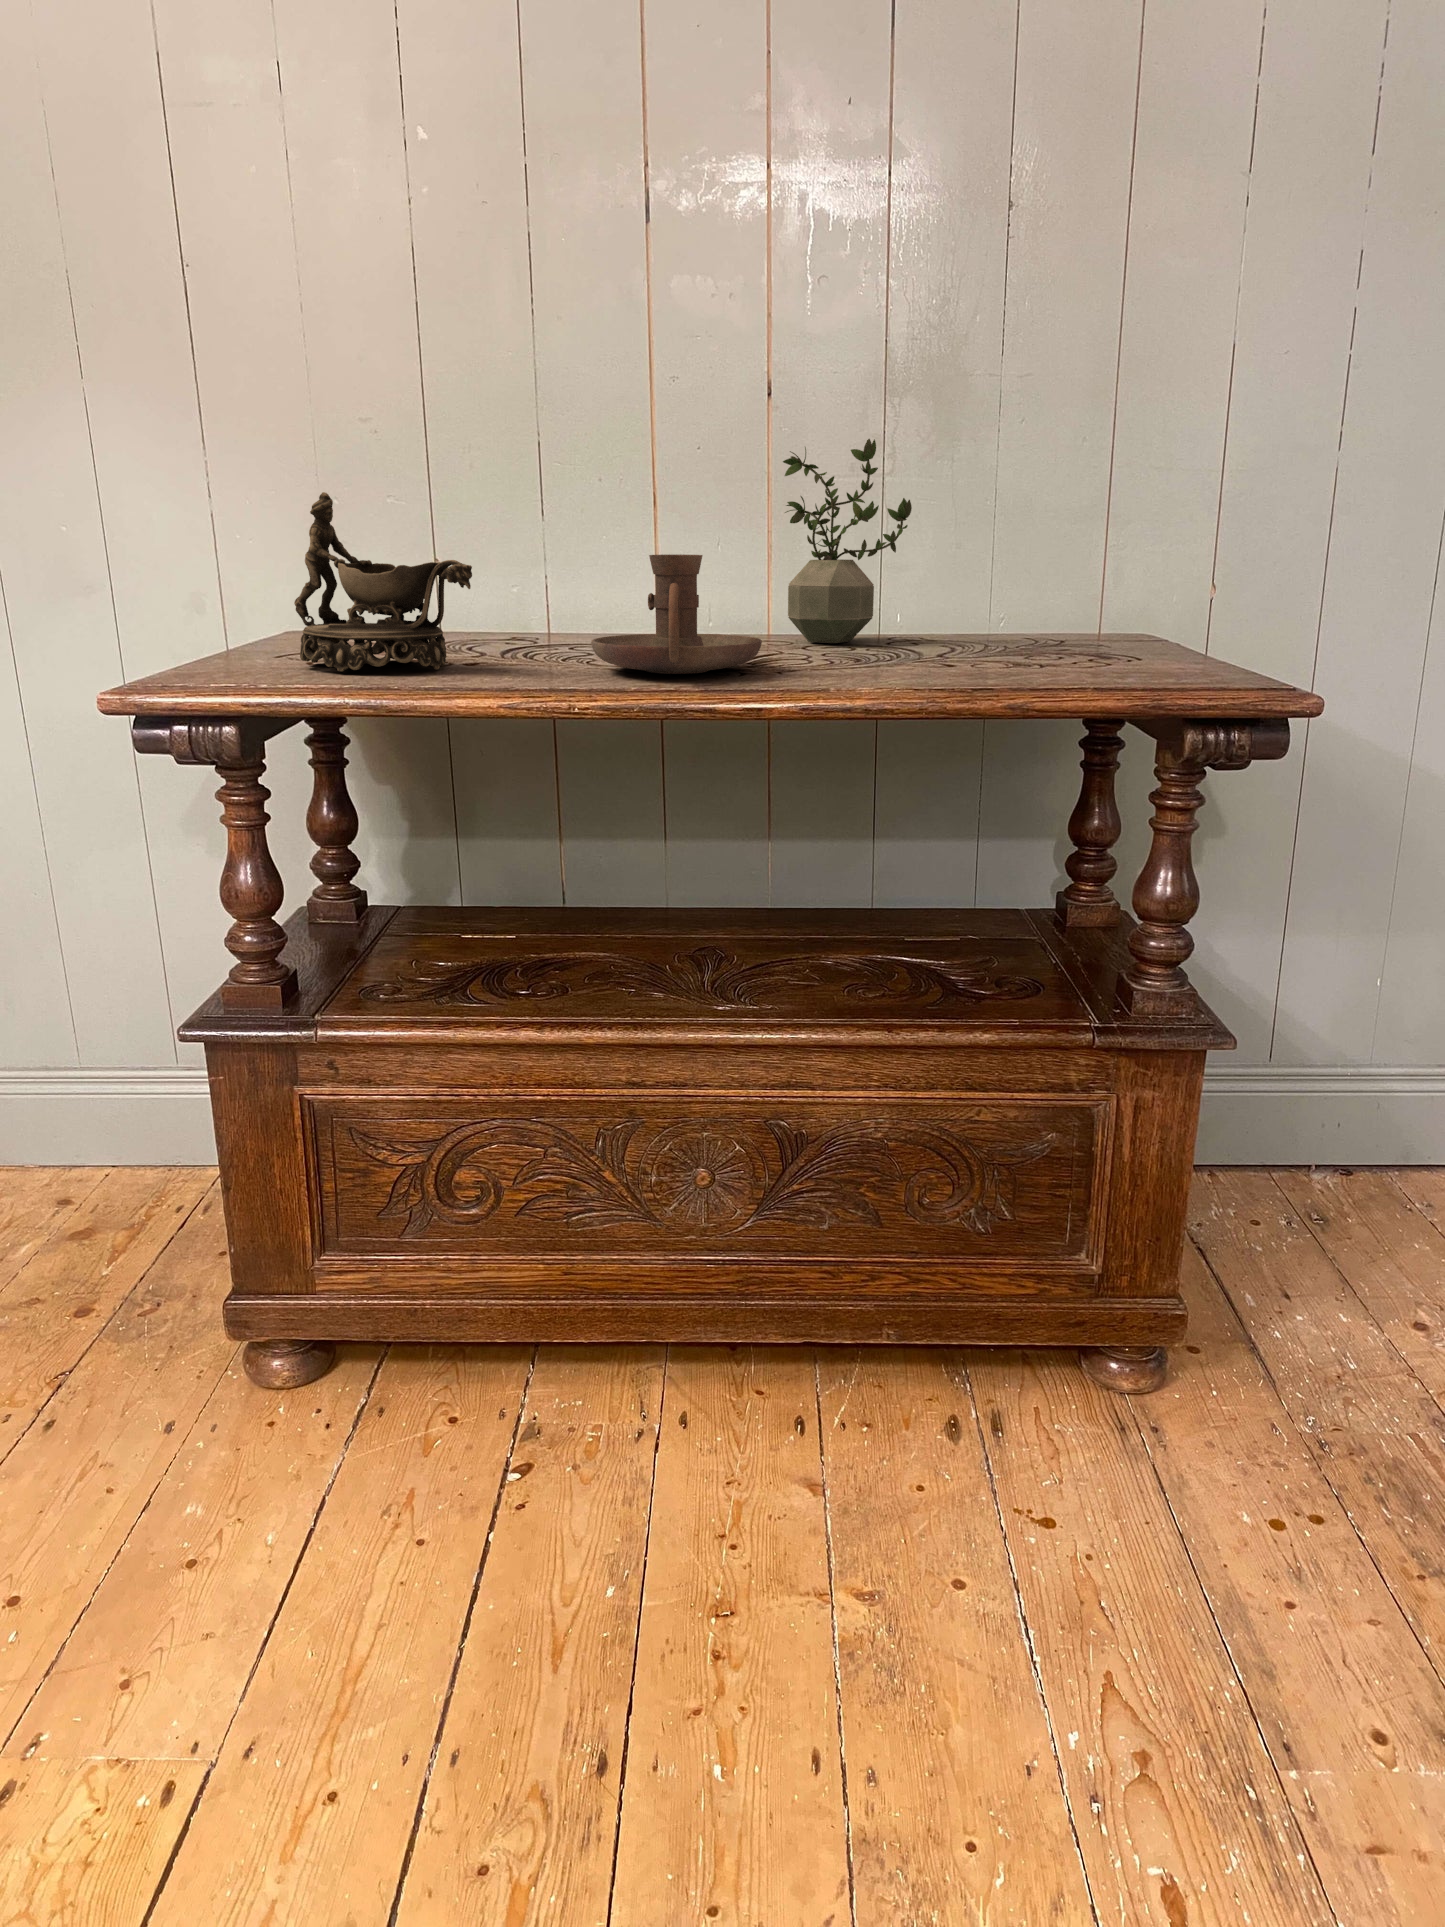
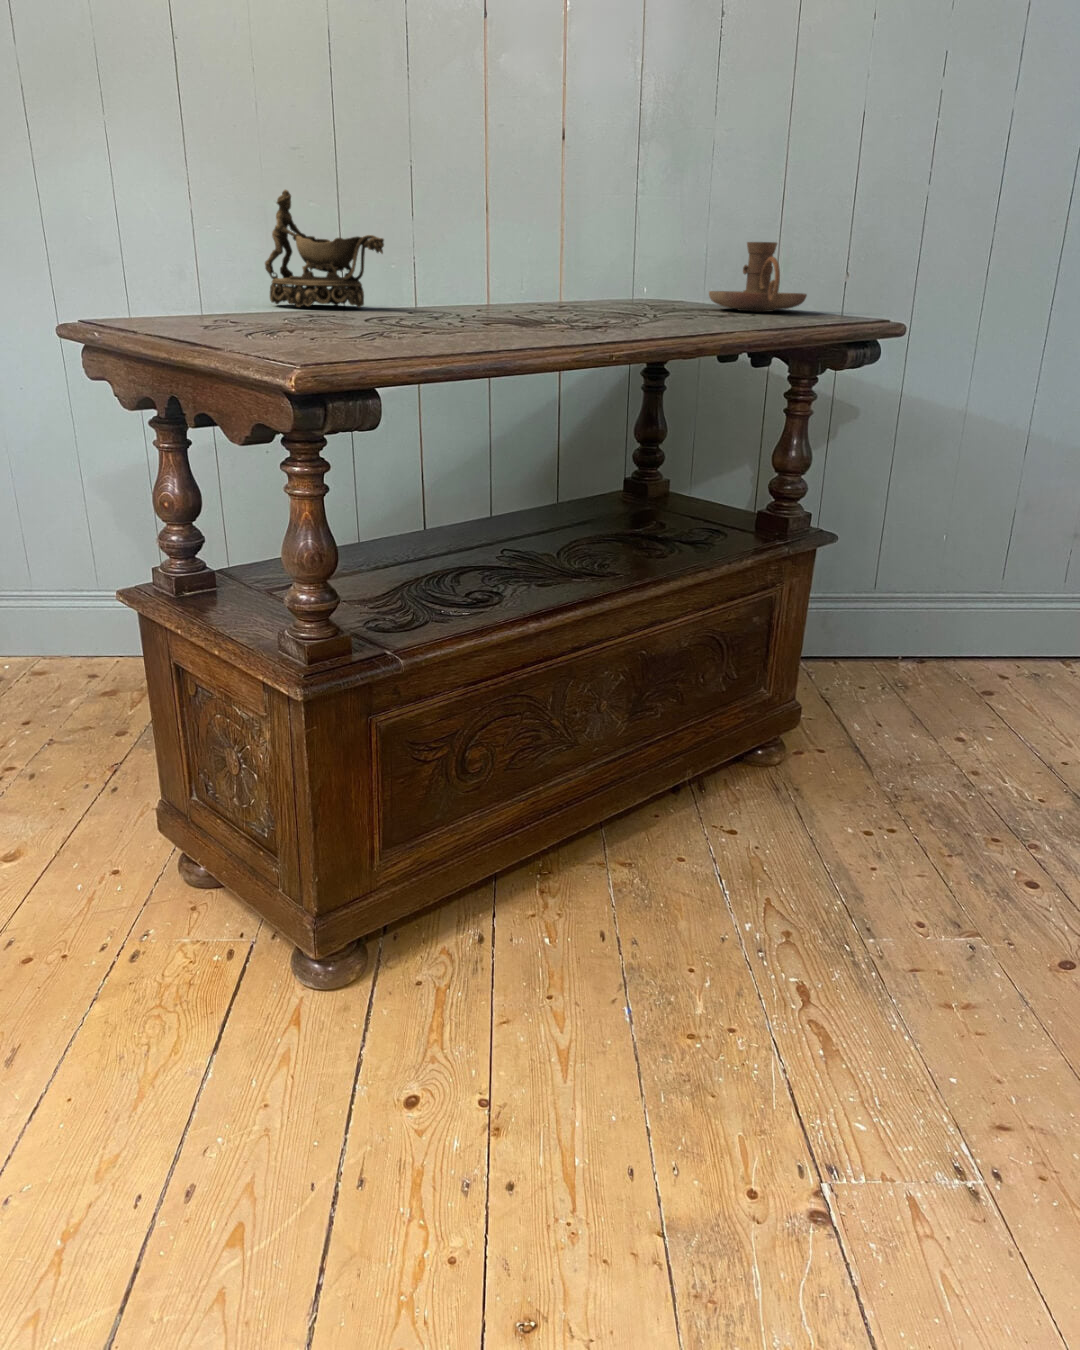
potted plant: present [783,439,912,643] -> none [575,168,658,305]
candle holder: present [591,554,762,674] -> present [709,242,807,311]

